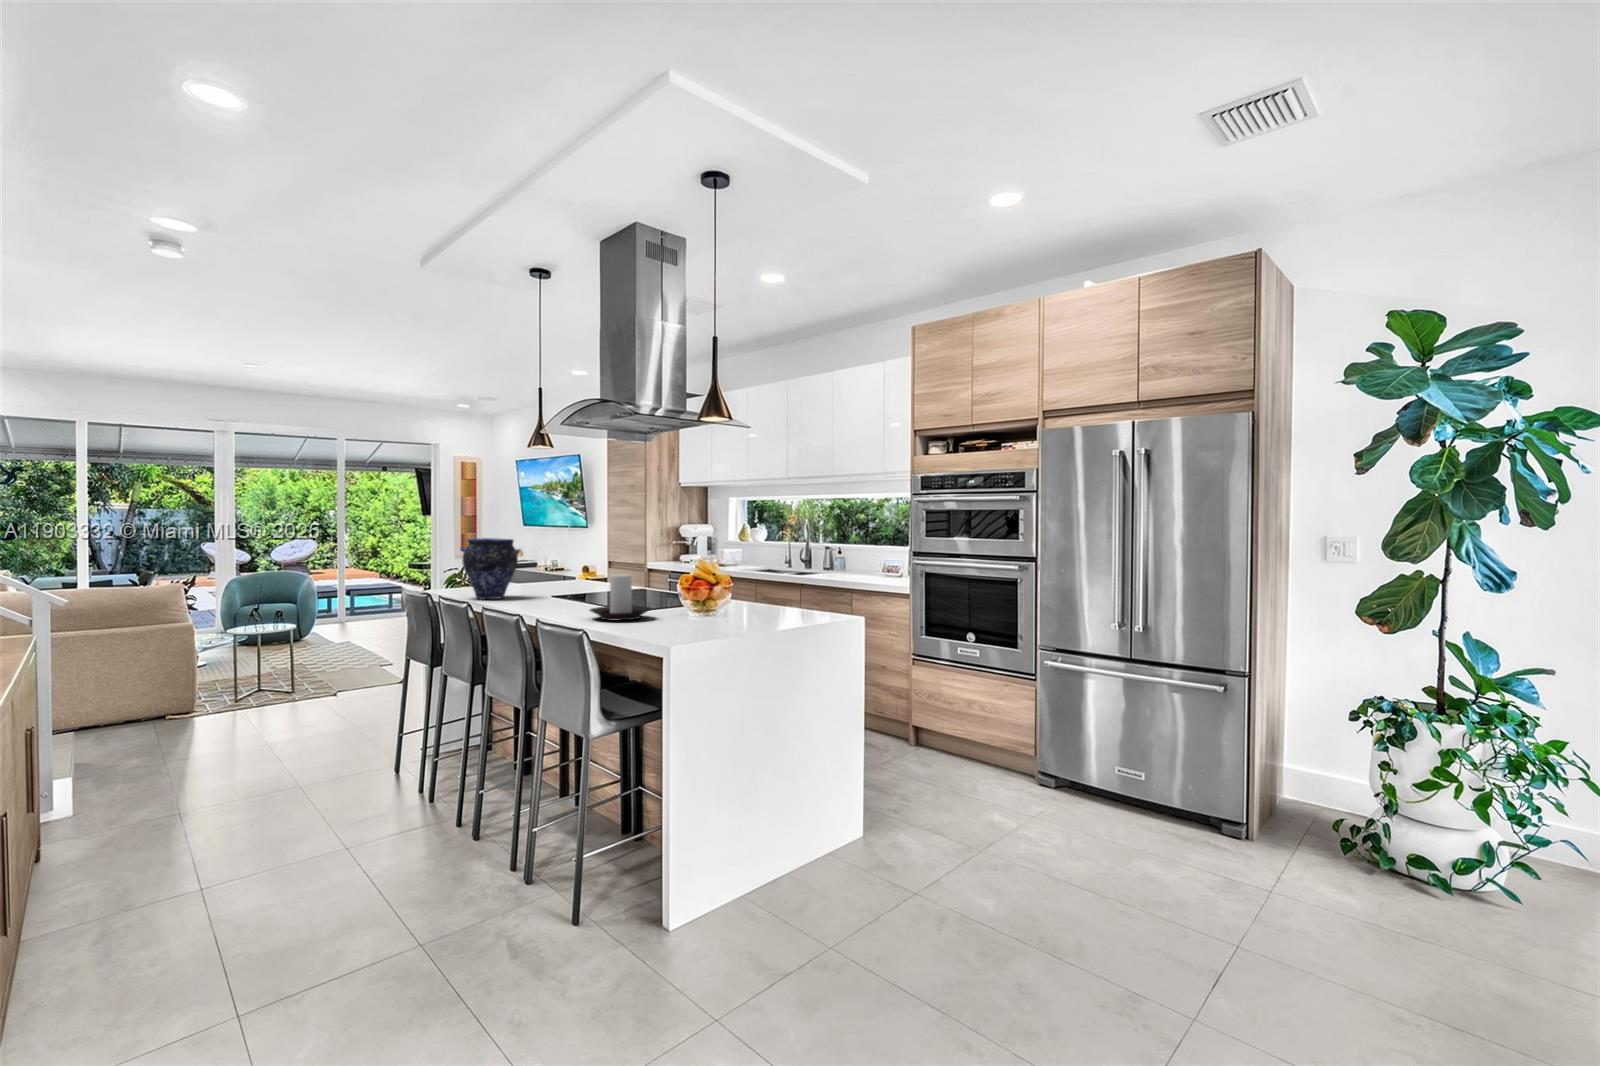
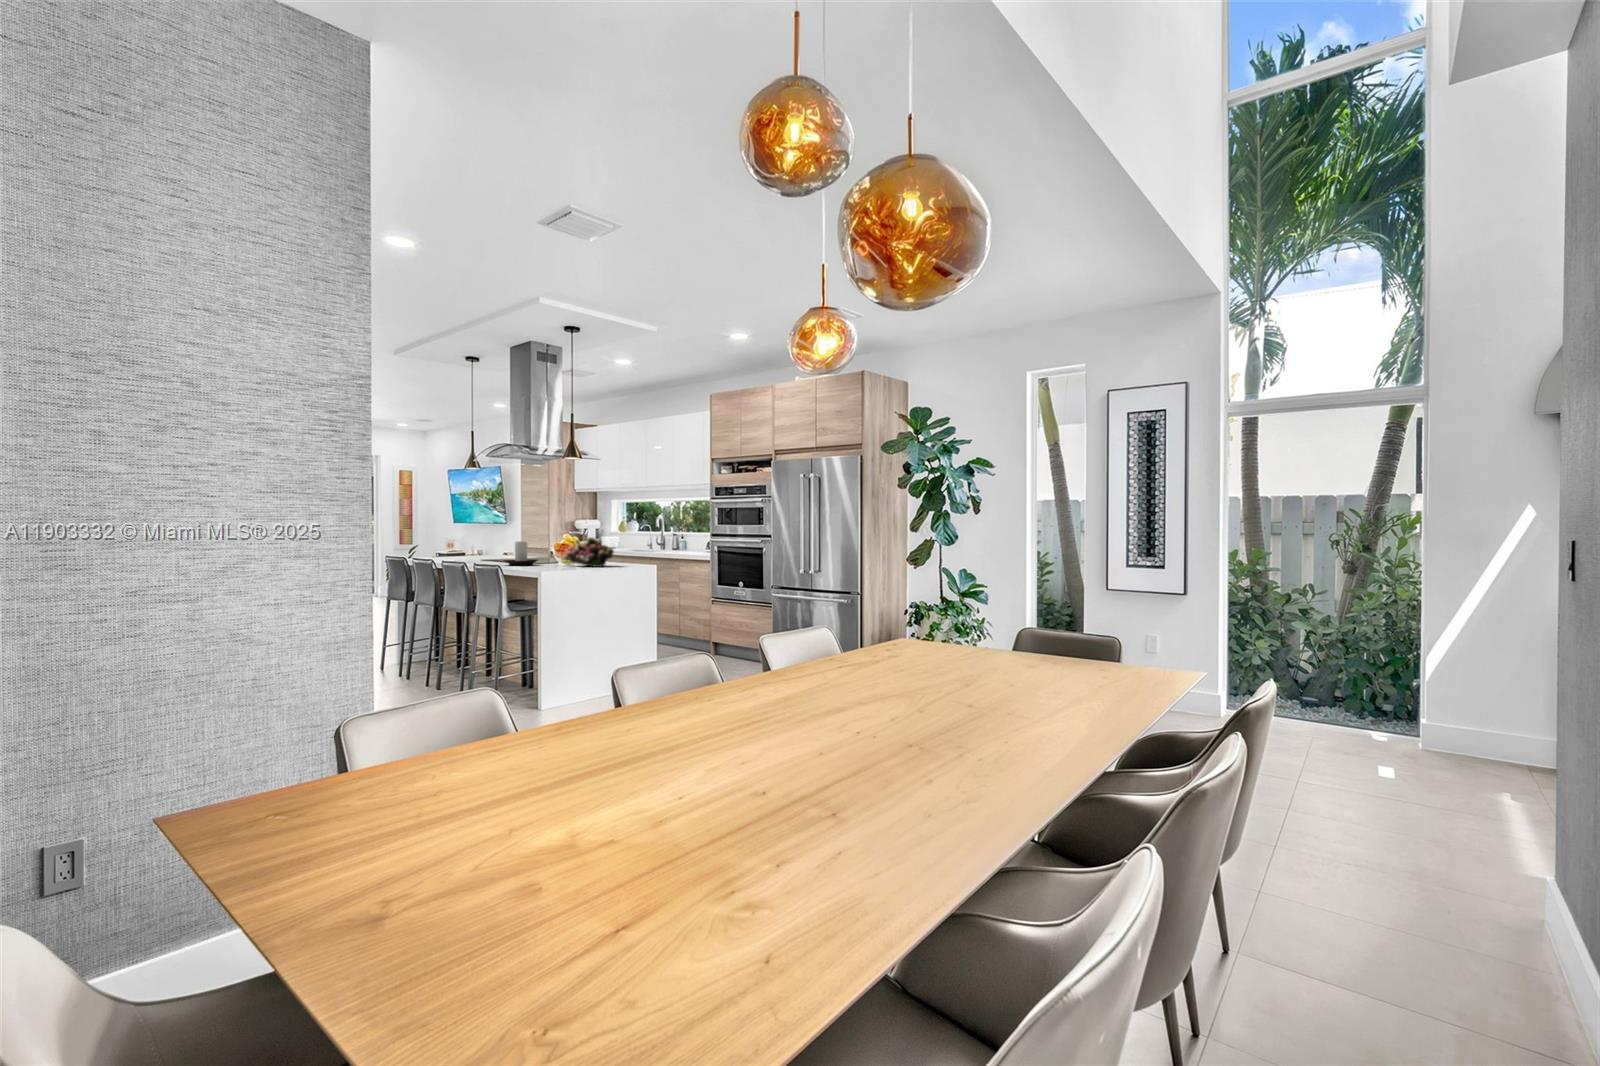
vase: present [461,538,521,599] -> none [424,525,462,561]
flower arrangement: none [696,567,790,626] -> present [563,537,614,567]

